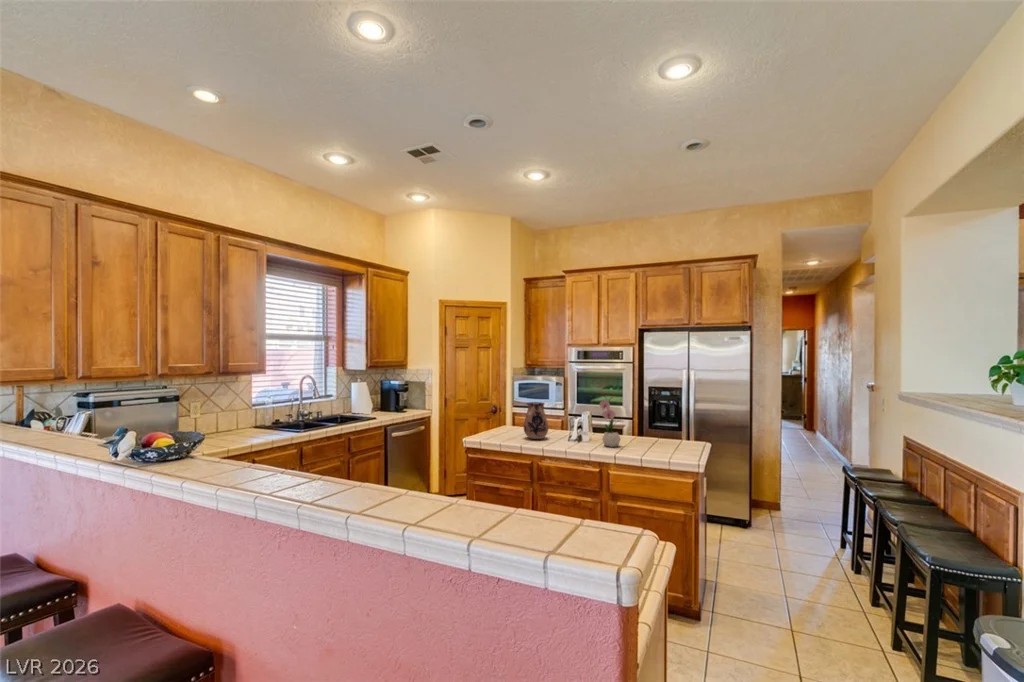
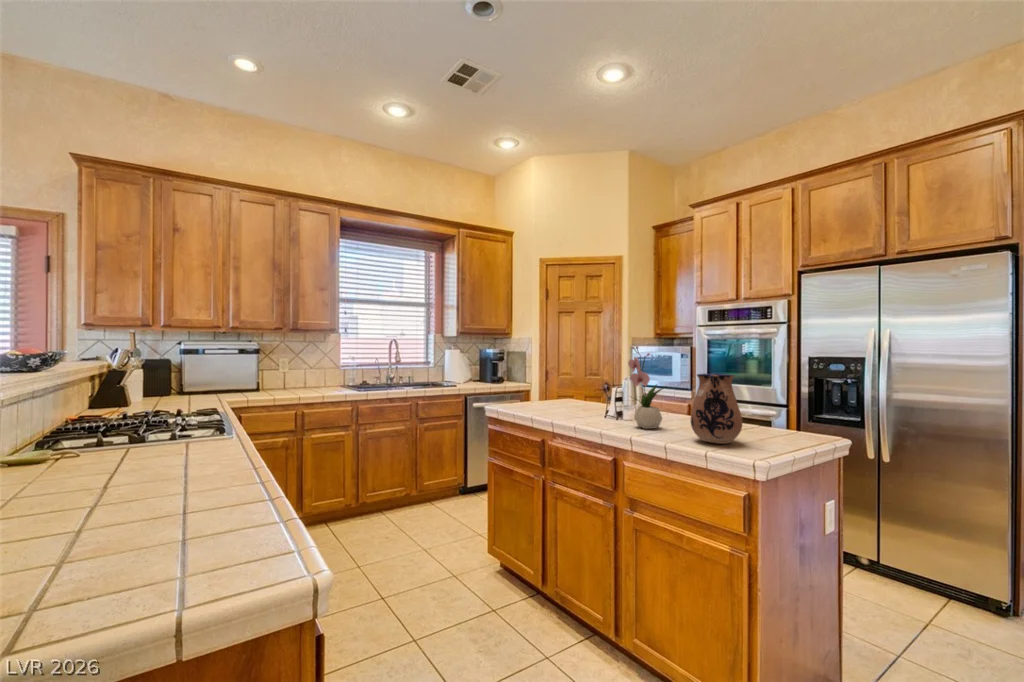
ceramic pitcher: present [524,402,548,439] -> present [691,374,742,444]

